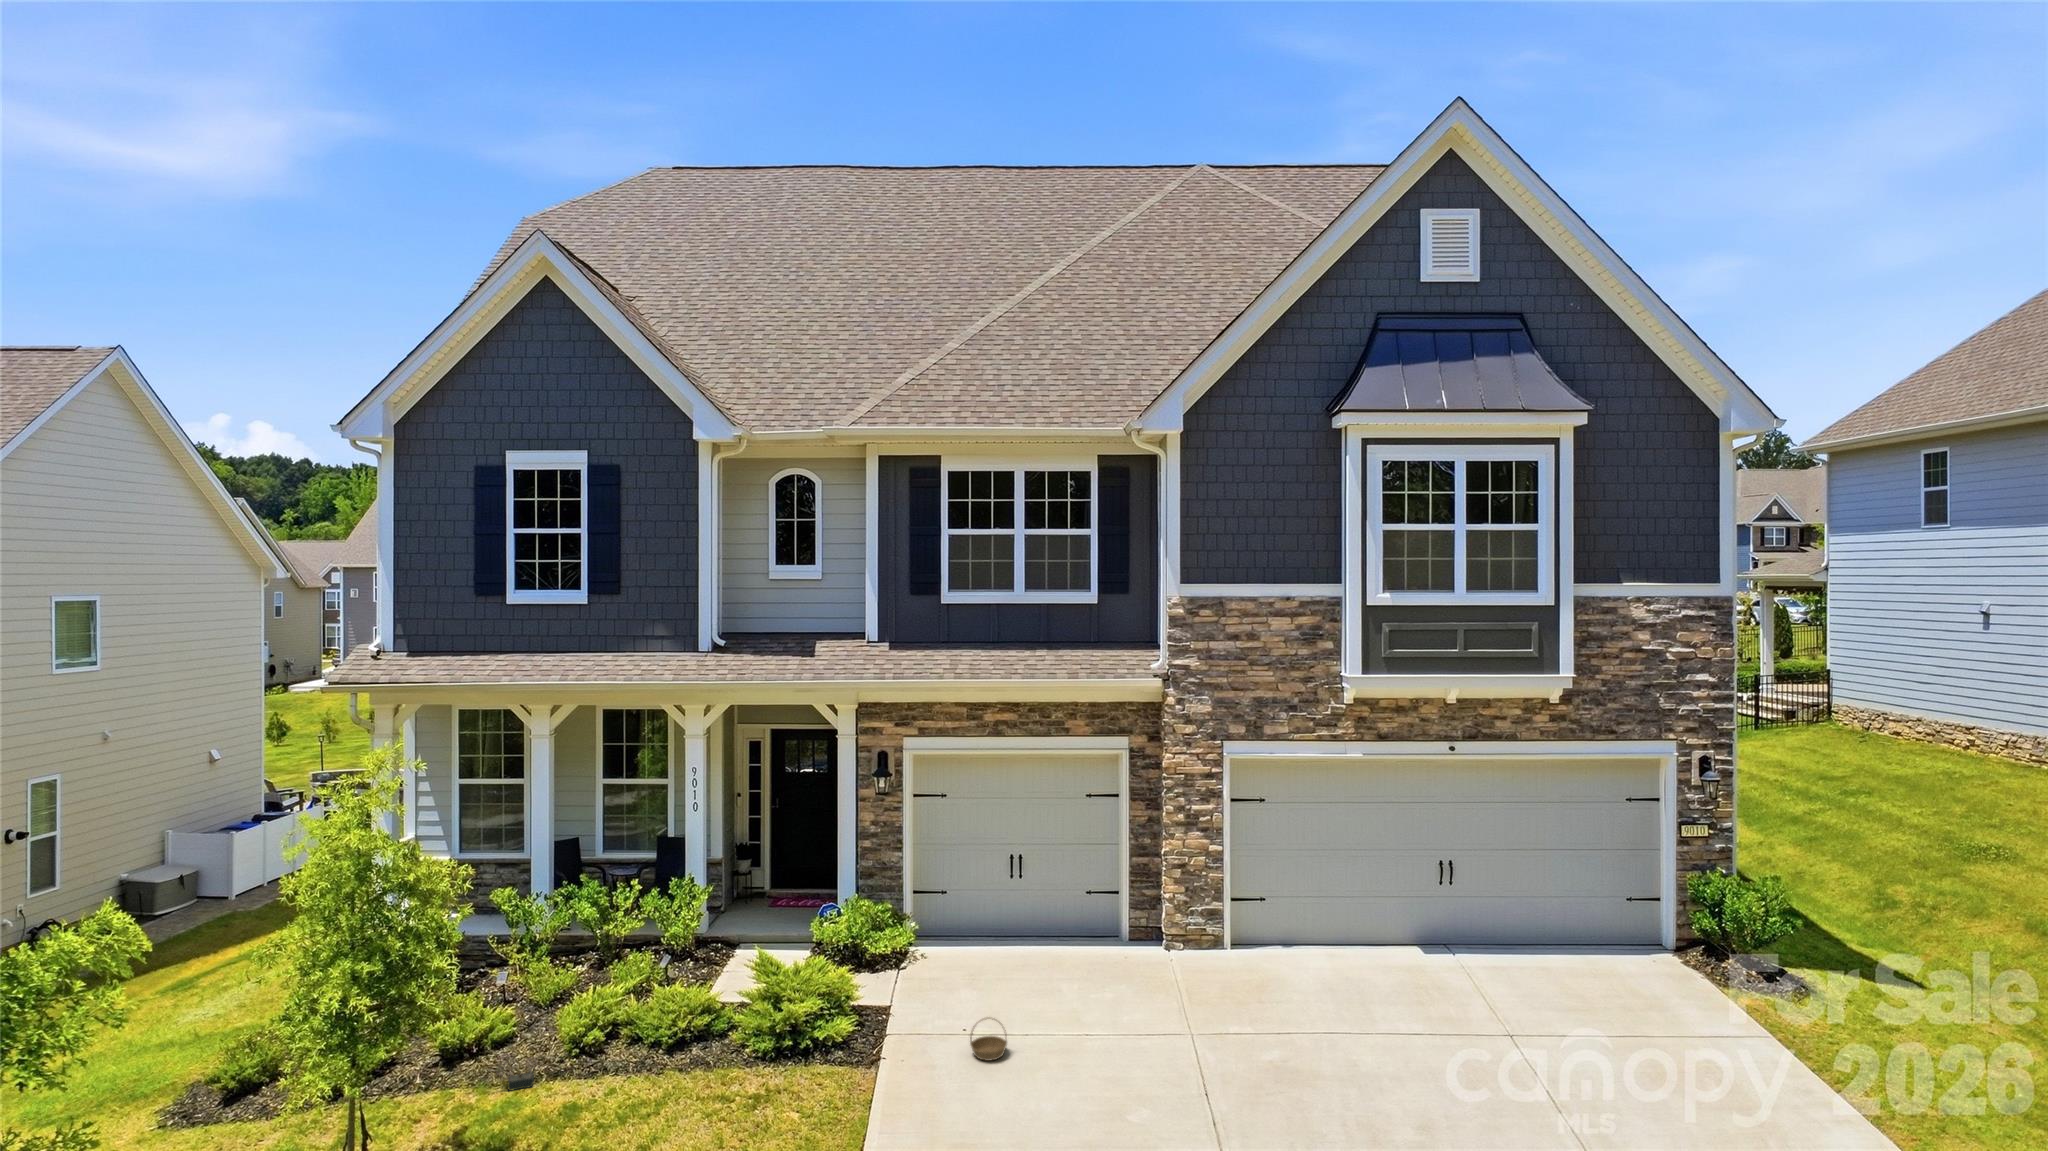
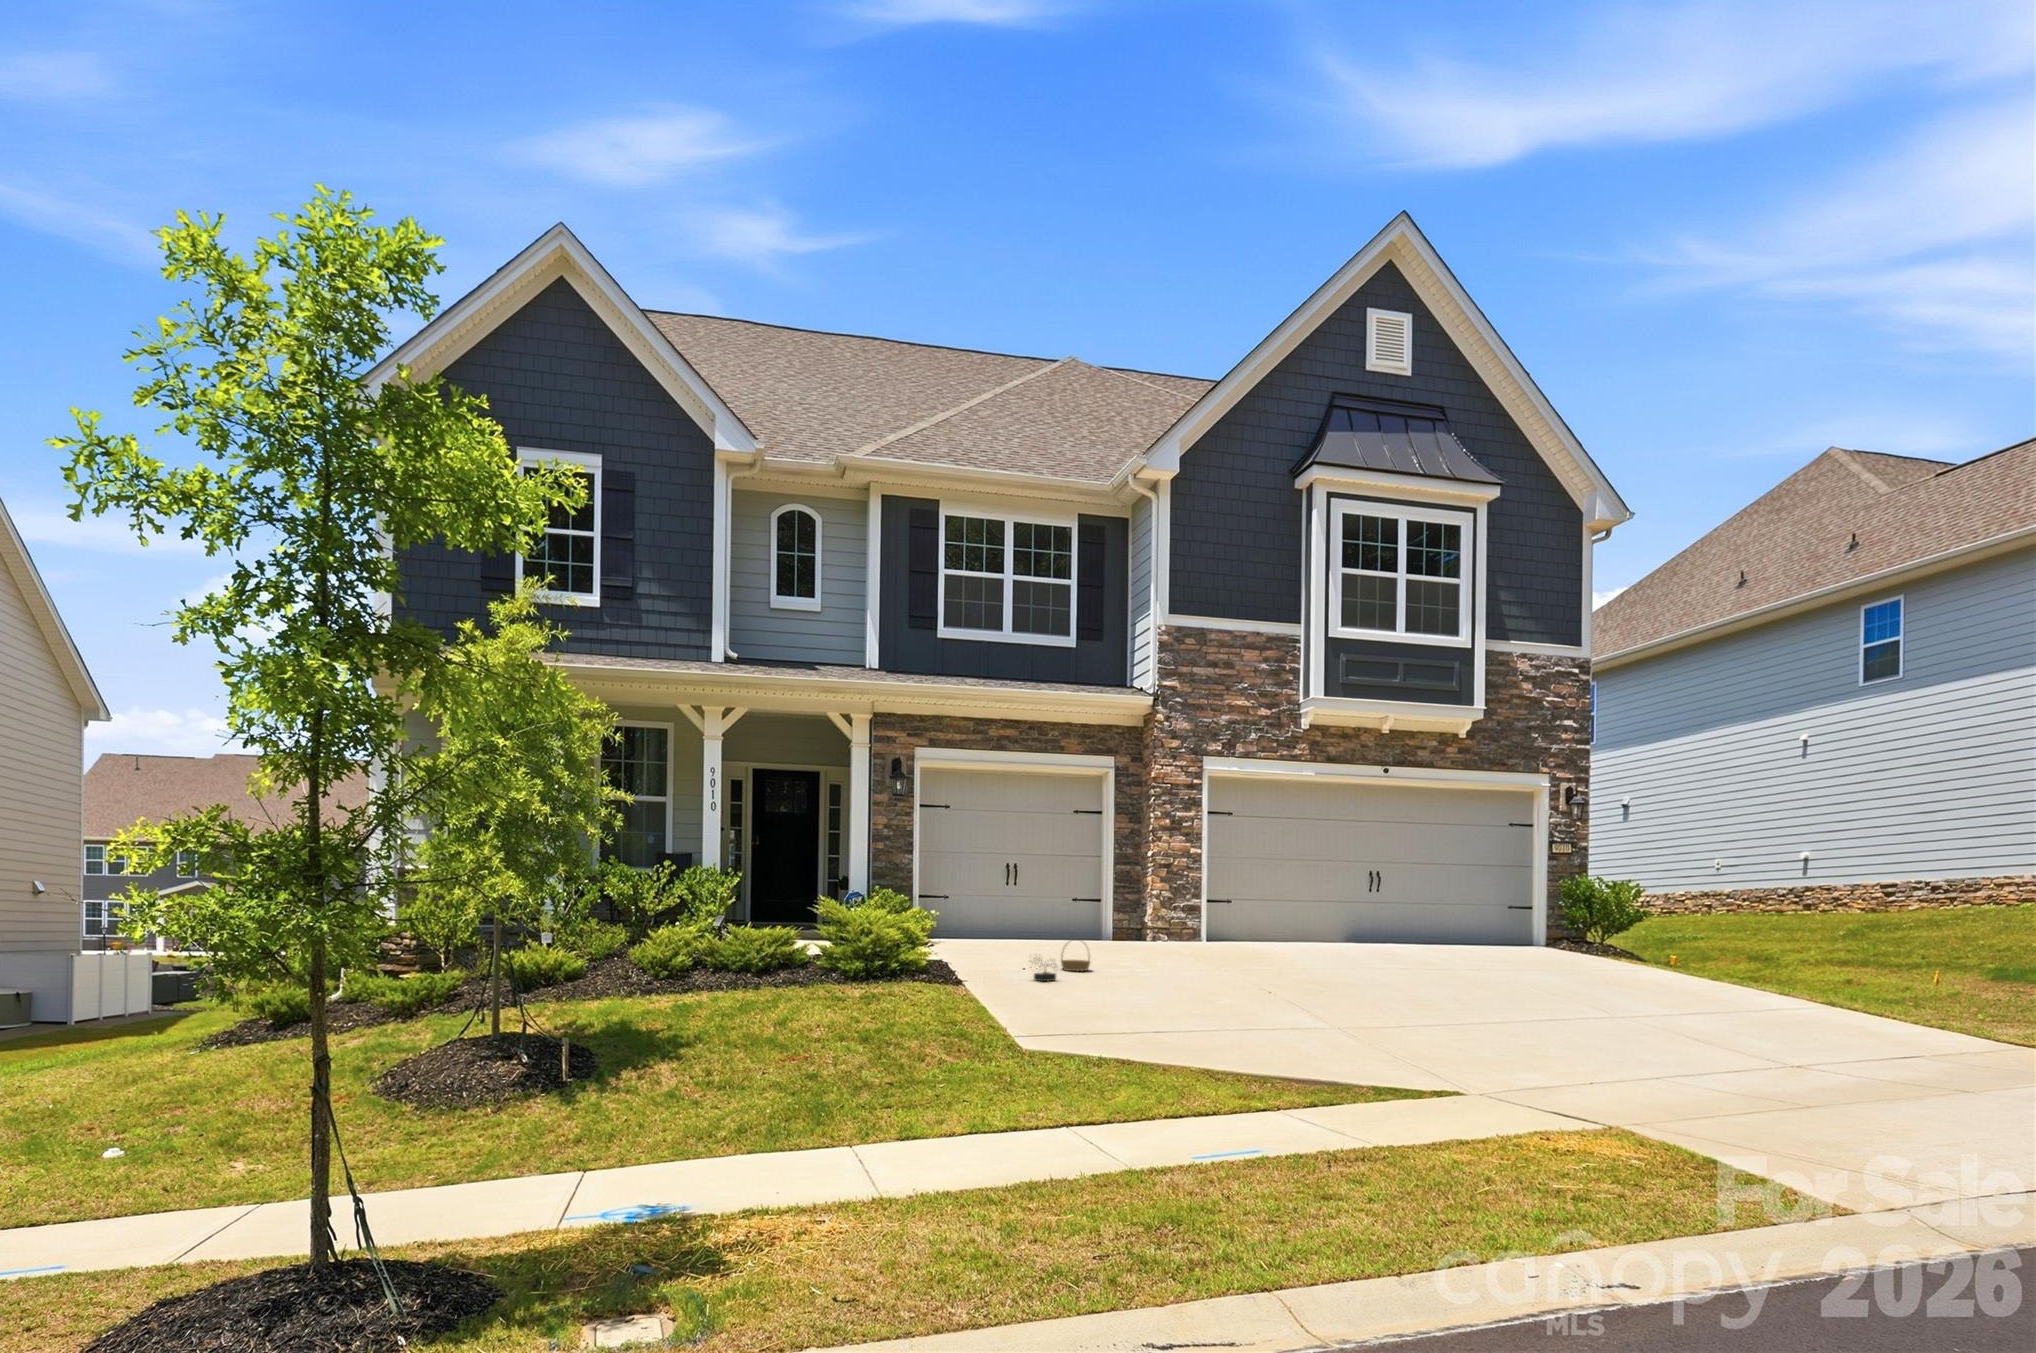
decorative plant: present [500,1055,534,1091] -> present [1030,958,1056,981]

